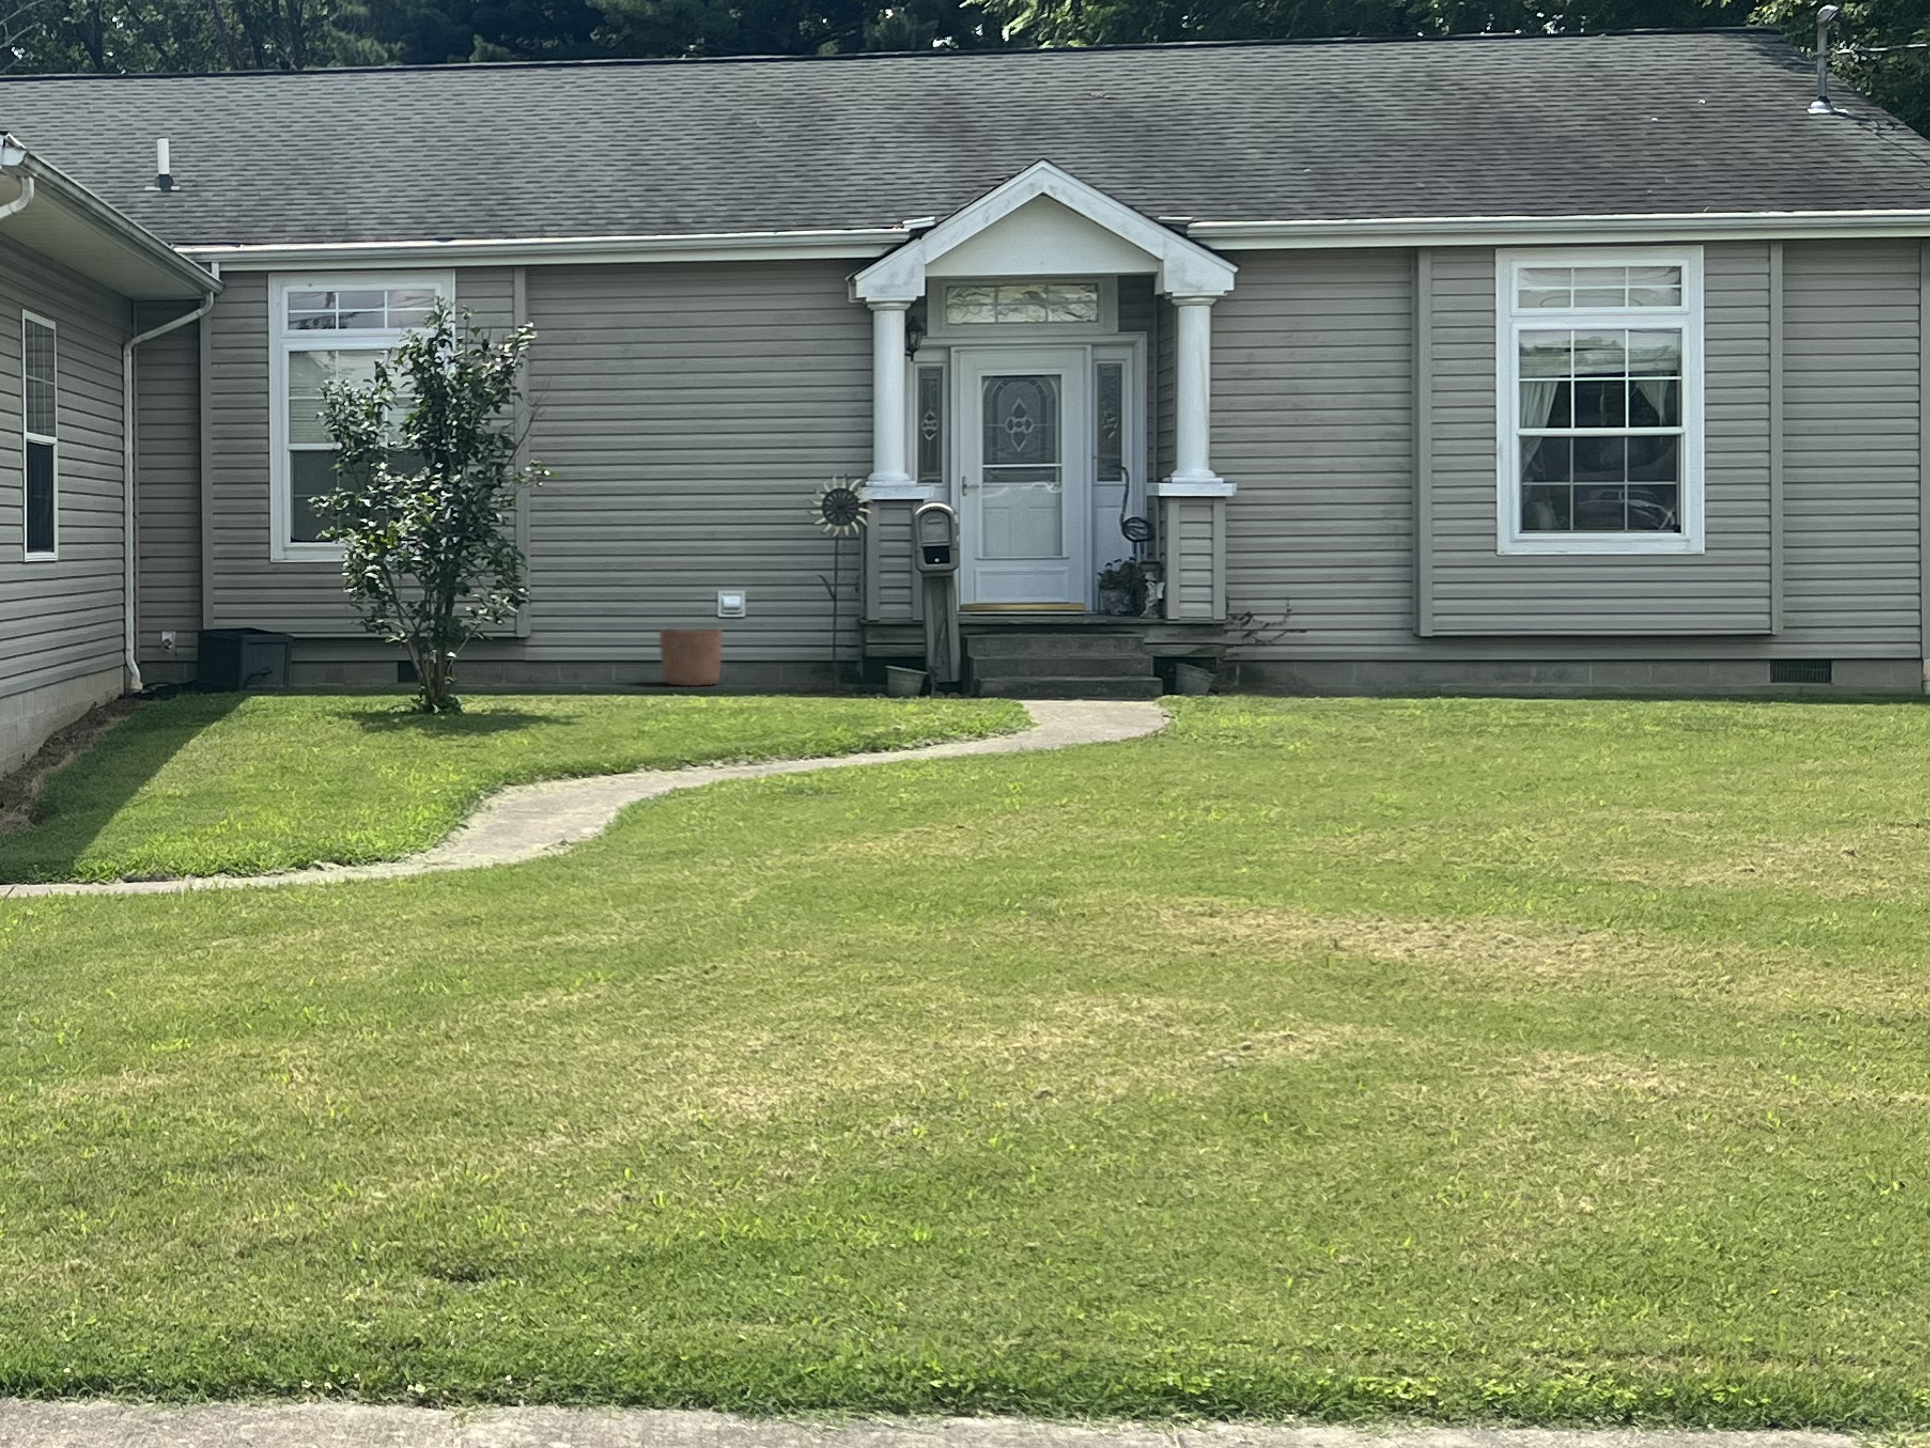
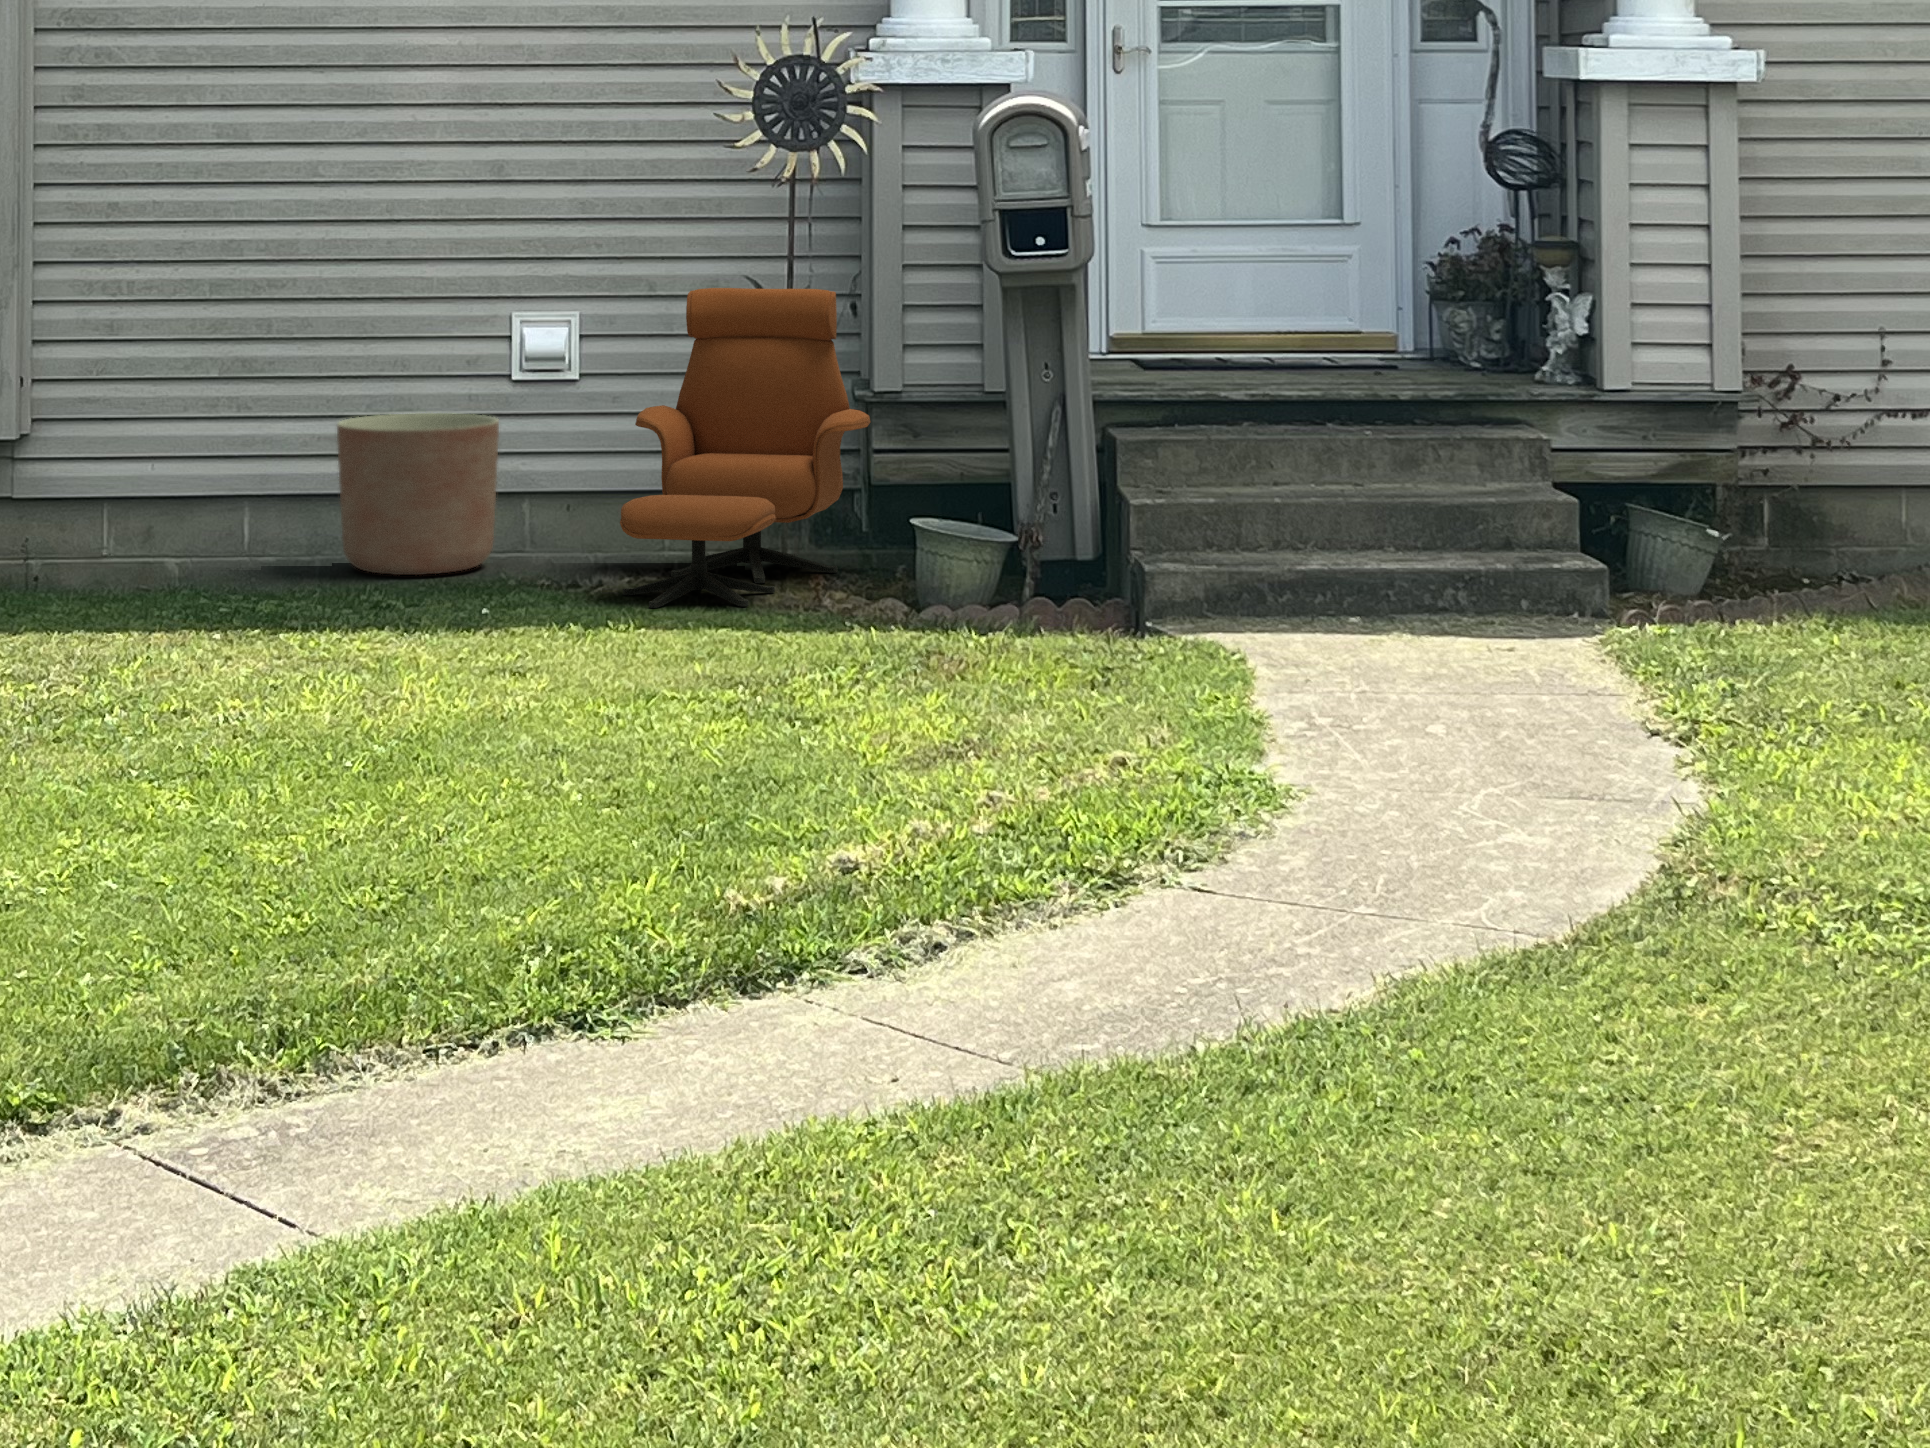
lounge chair: none [776,578,869,693] -> present [620,288,870,608]

